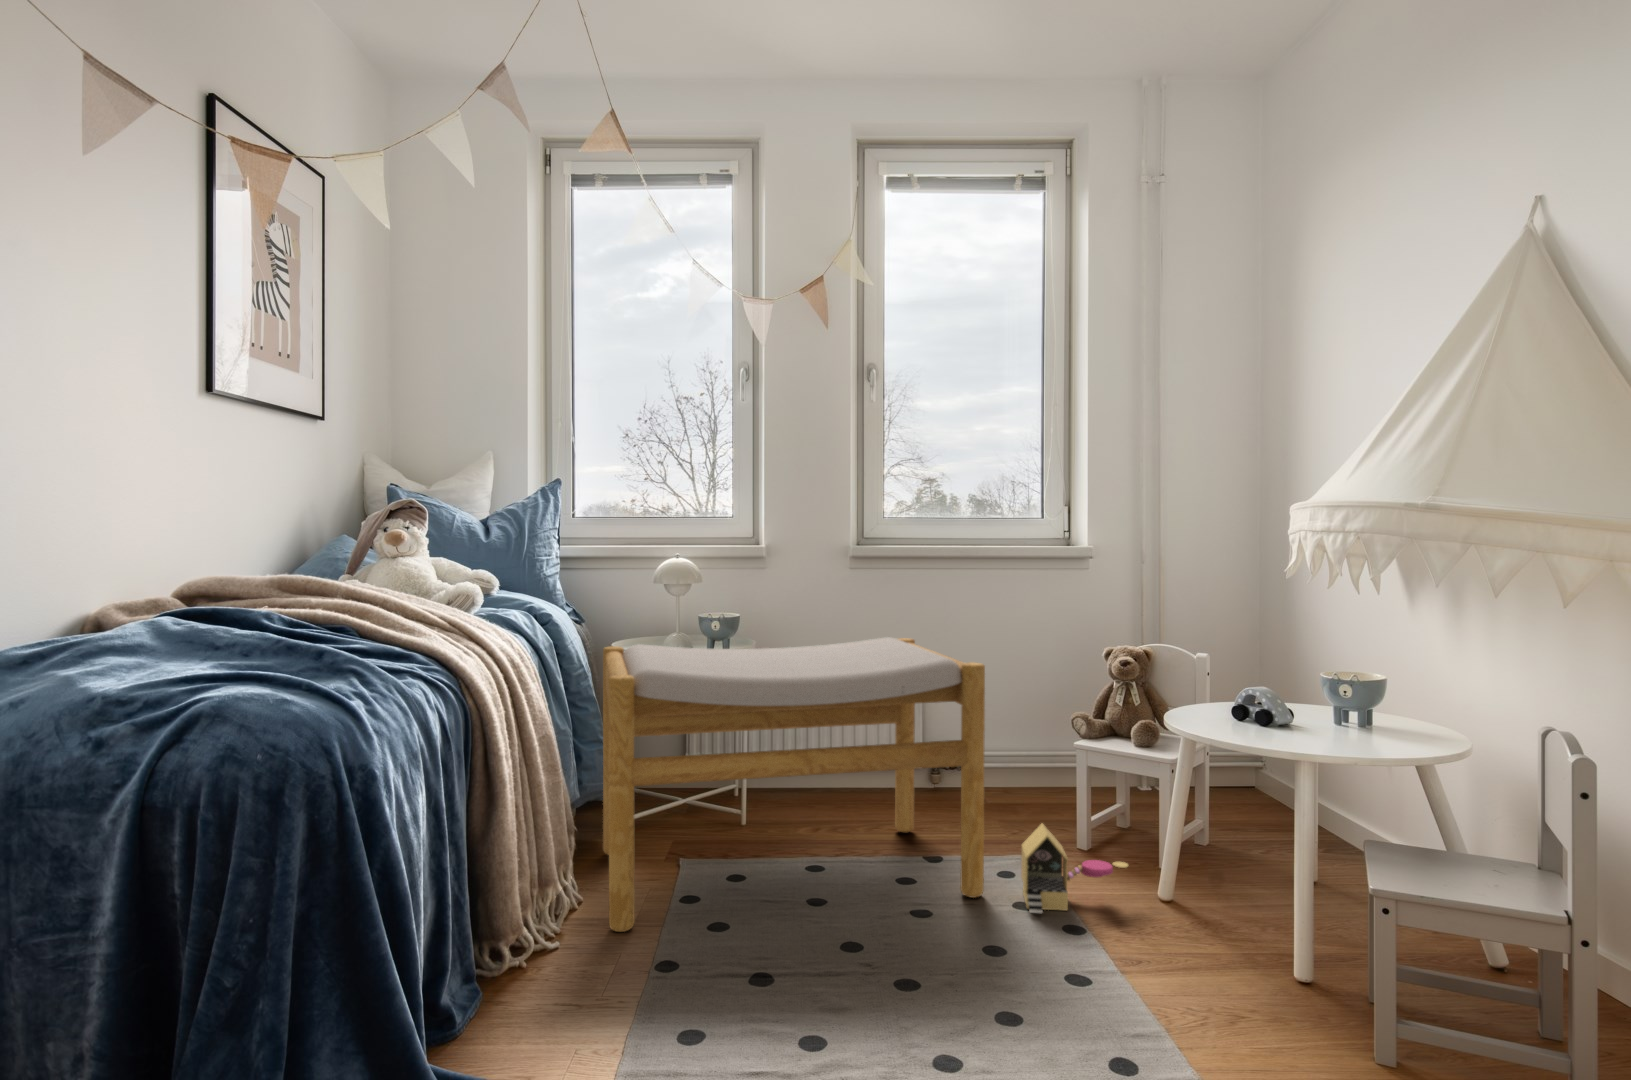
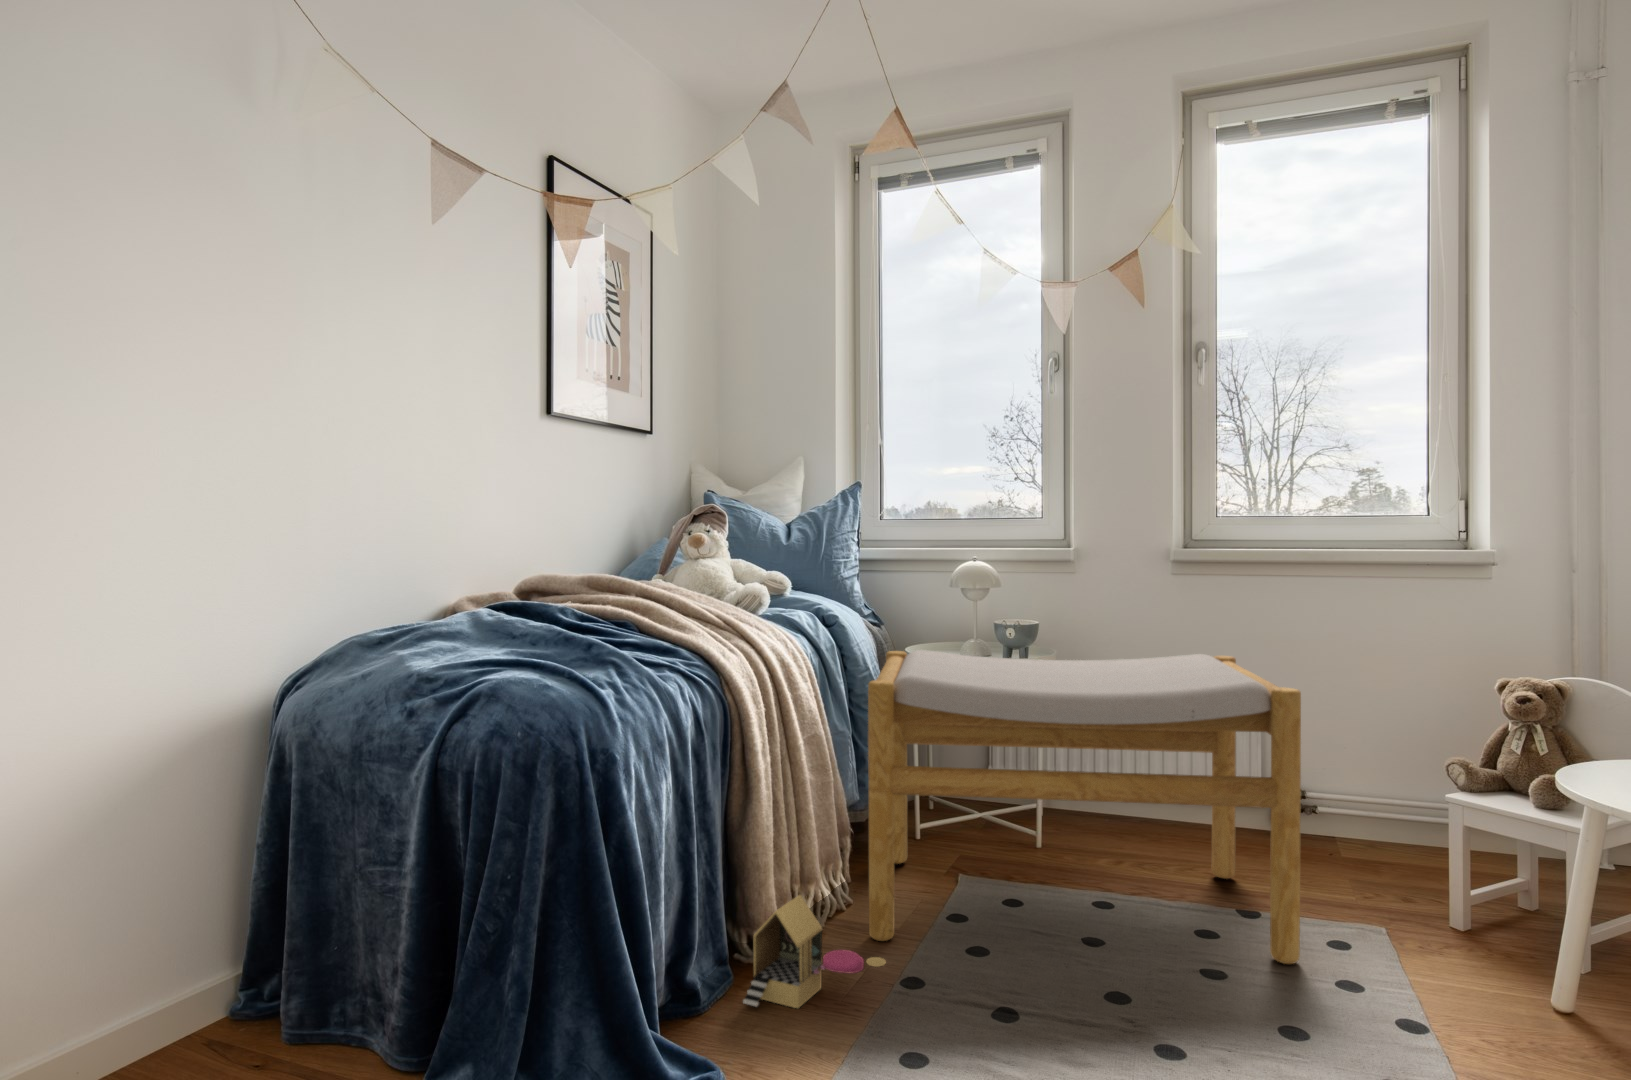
toy house: present [1021,824,1128,913] -> present [743,895,886,1008]

